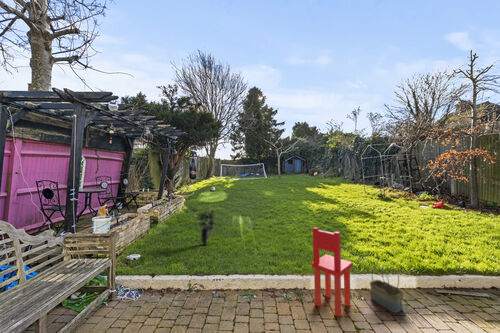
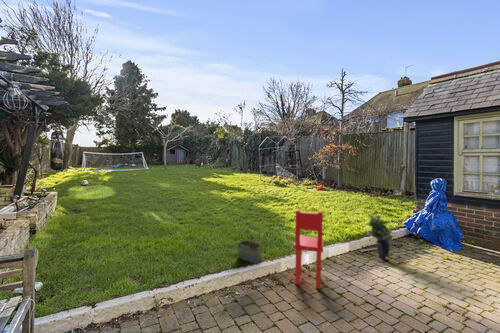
potted plant: present [198,209,216,245] -> present [368,215,393,260]
basket: present [370,265,403,313] -> present [238,229,262,263]

